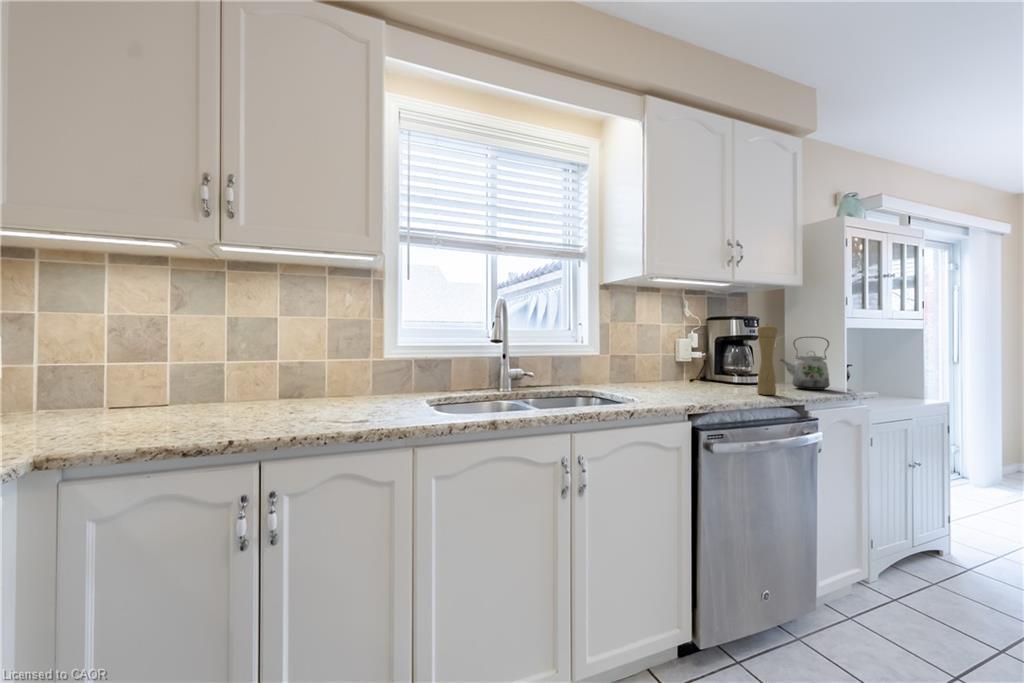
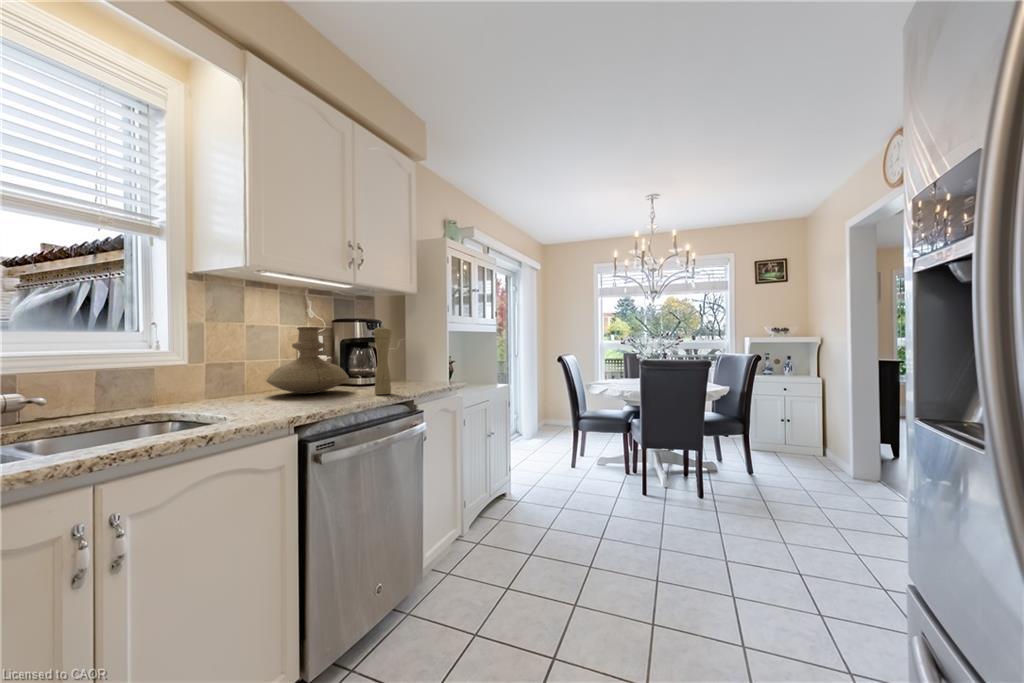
vase: none [653,326,728,387] -> present [266,327,349,394]
kettle: present [780,337,830,390] -> none [397,338,436,385]

